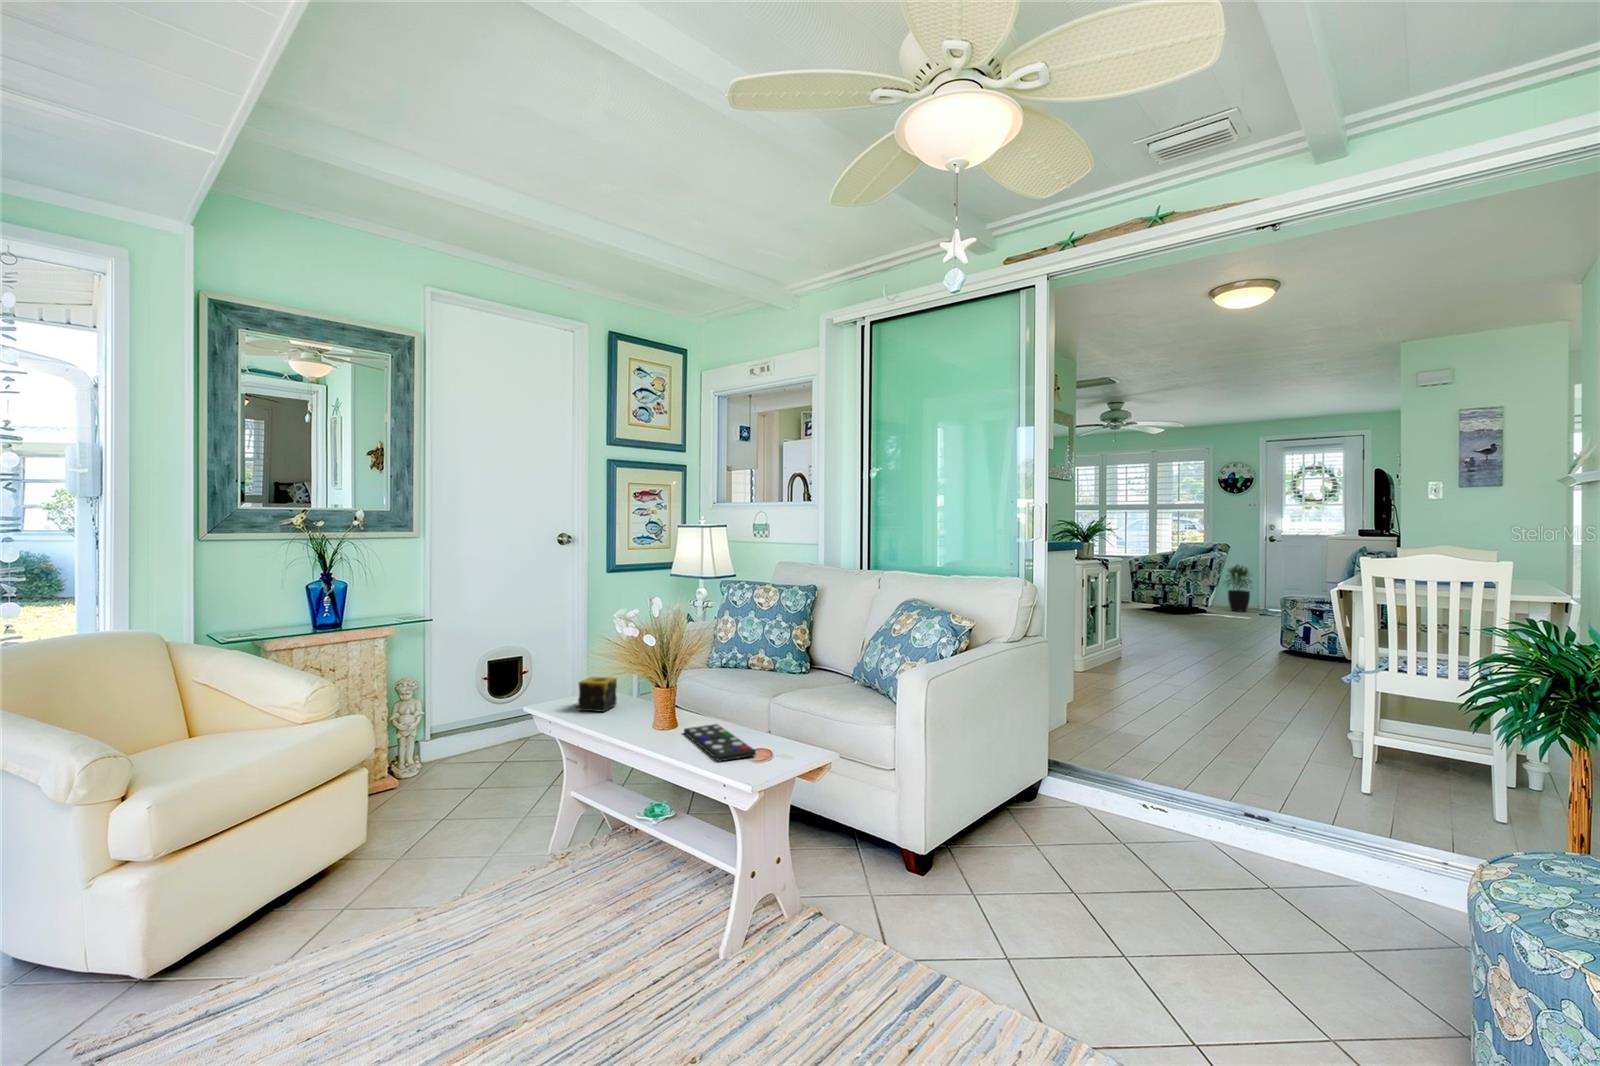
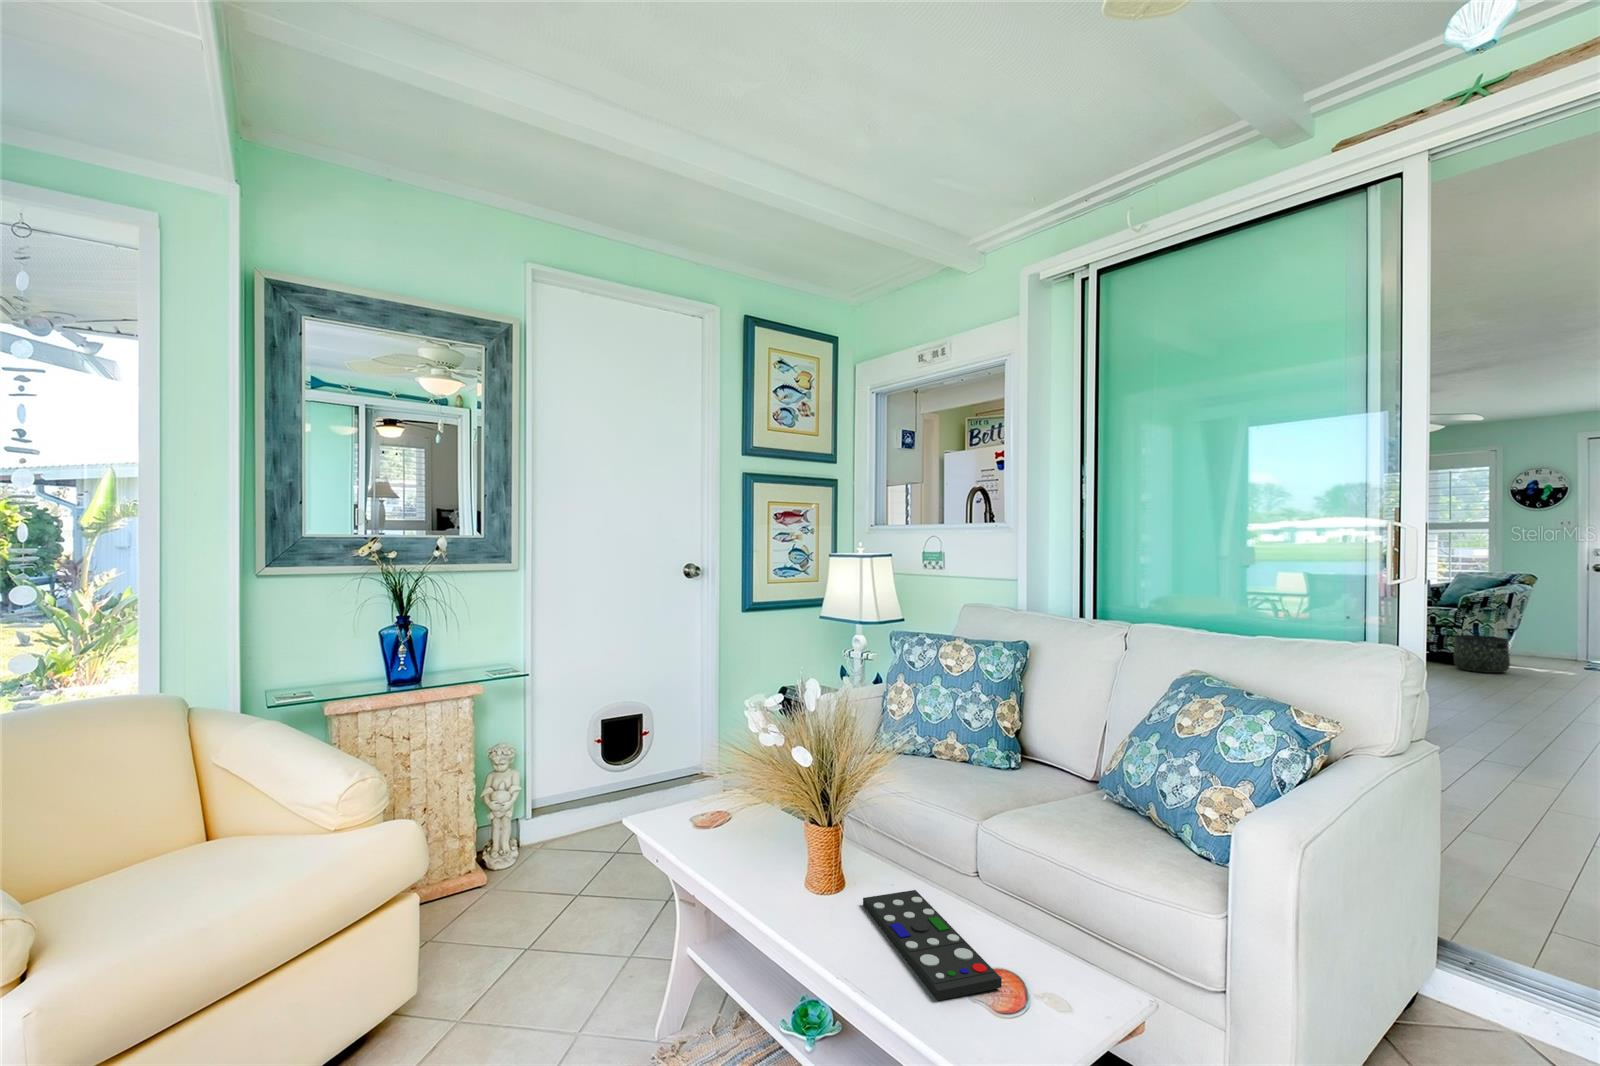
potted plant: present [1225,565,1251,612] -> none [1522,600,1573,664]
basket: none [1172,591,1207,619] -> present [1454,635,1510,673]
candle: present [578,677,617,712] -> none [700,782,756,842]

